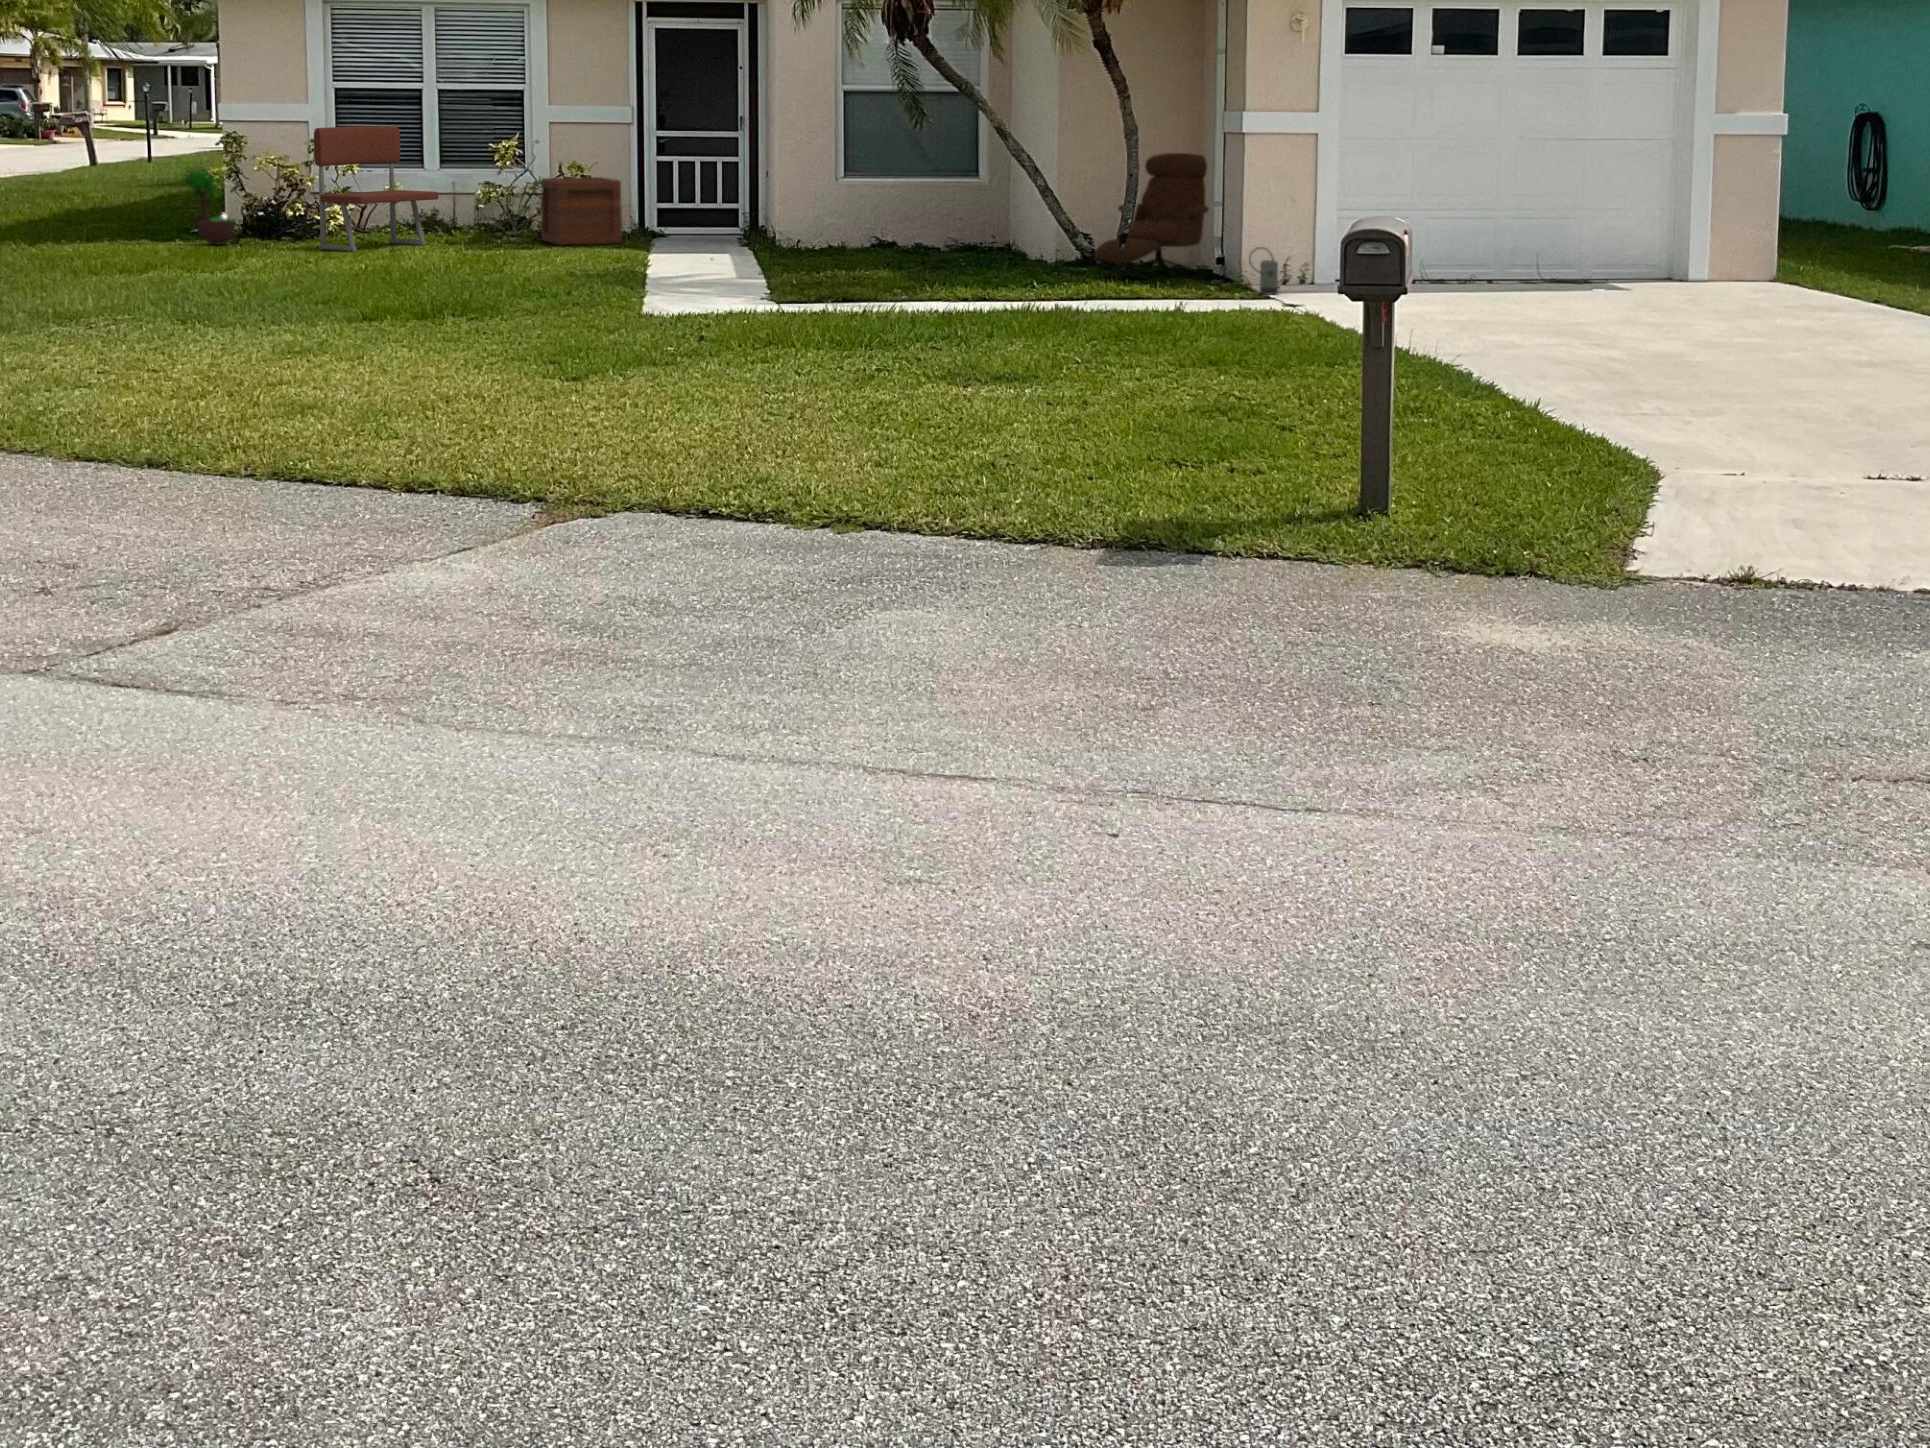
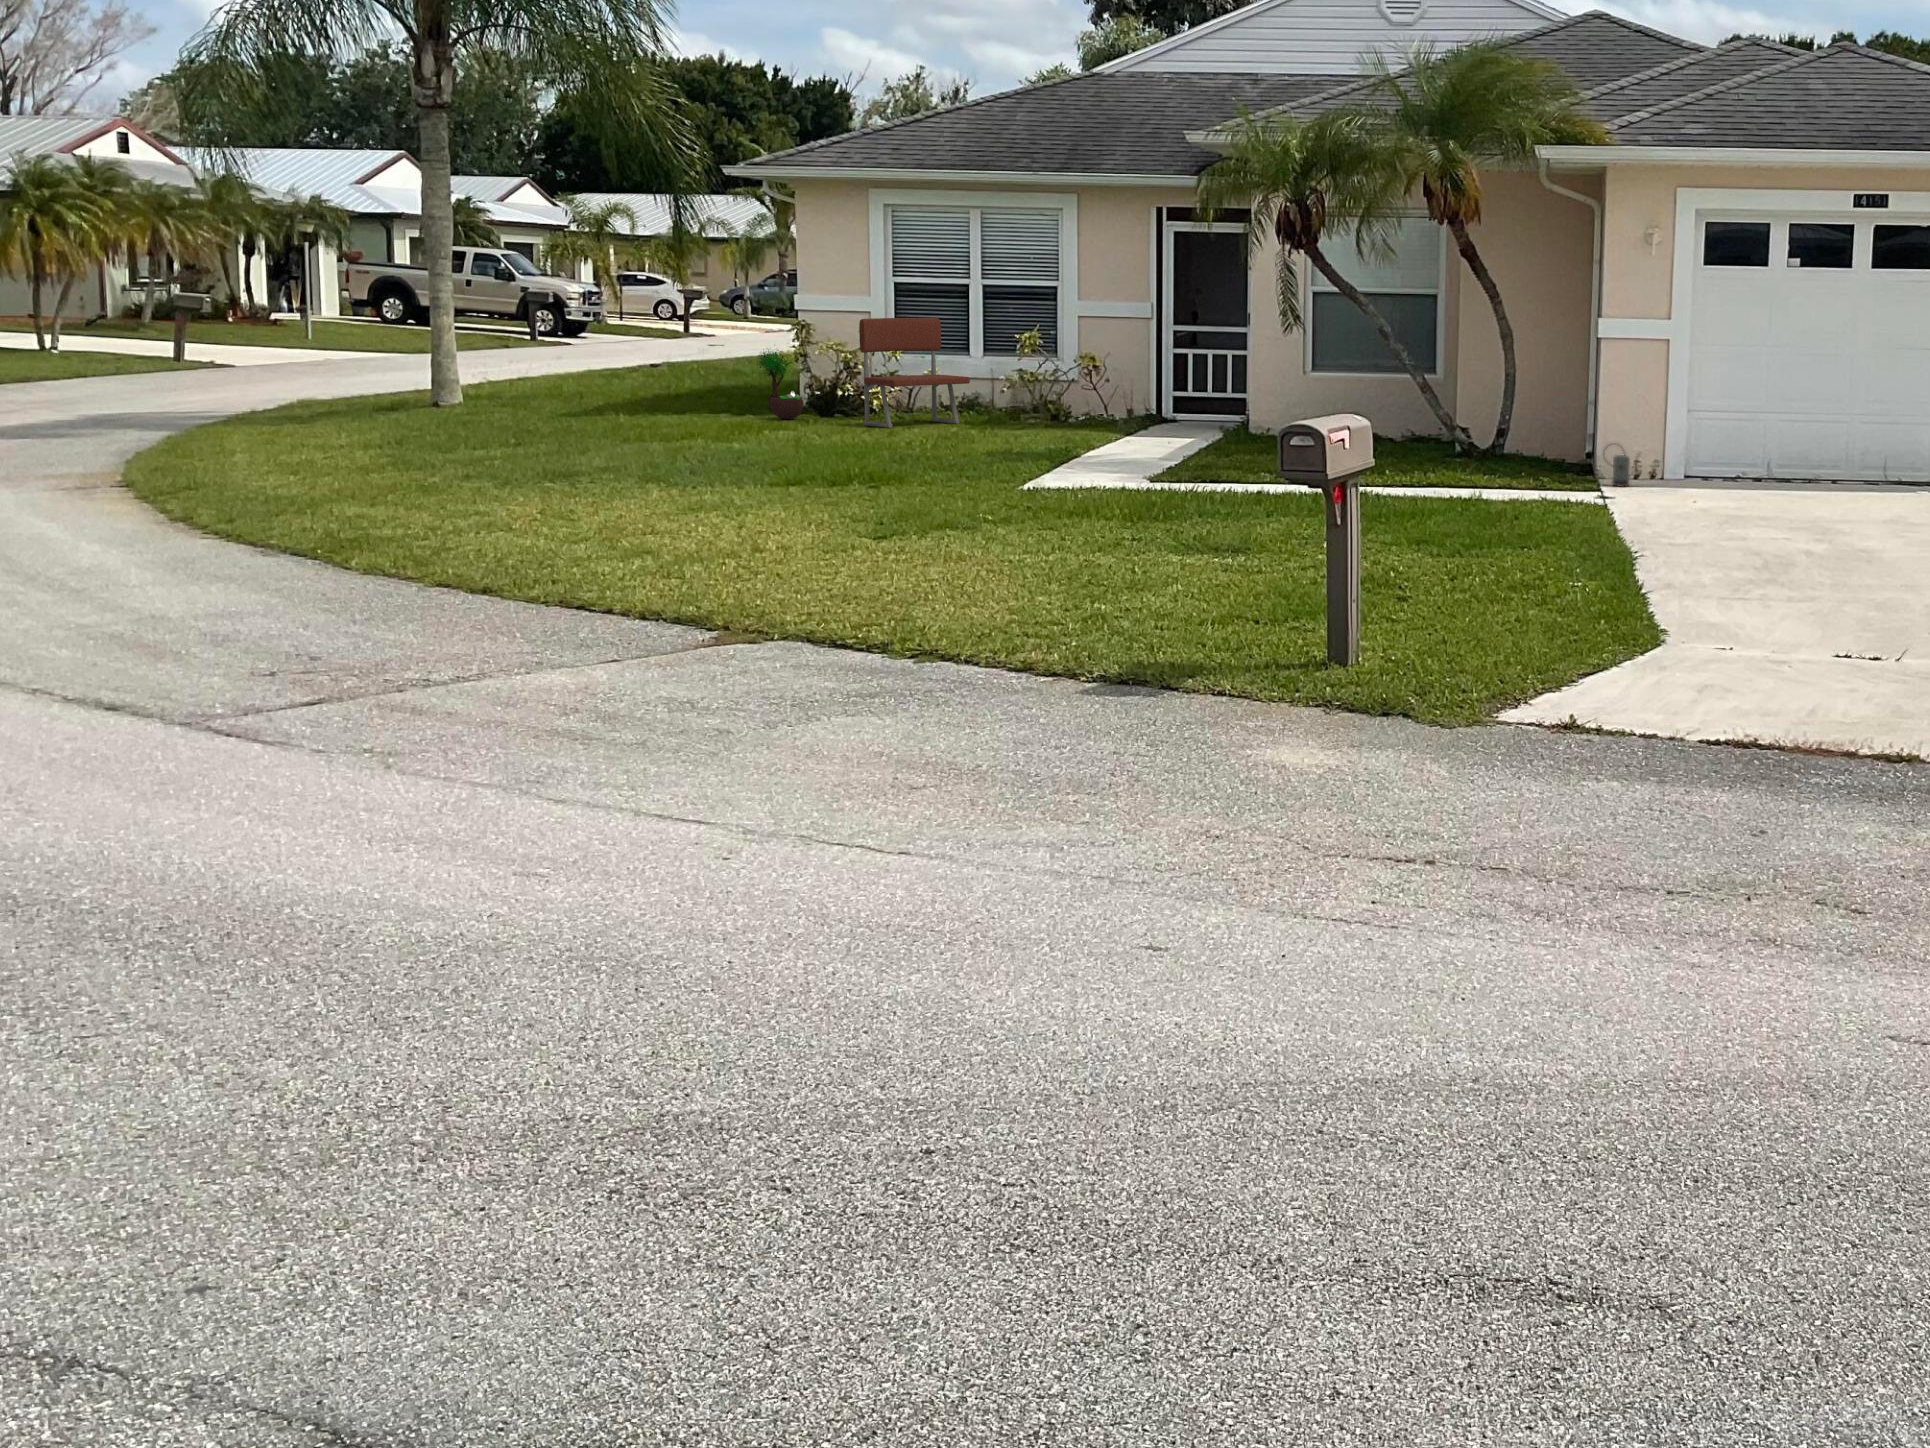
lounge chair: present [1094,153,1209,279] -> none [1491,355,1607,470]
wooden crate: present [540,177,622,245] -> none [1062,366,1129,427]

